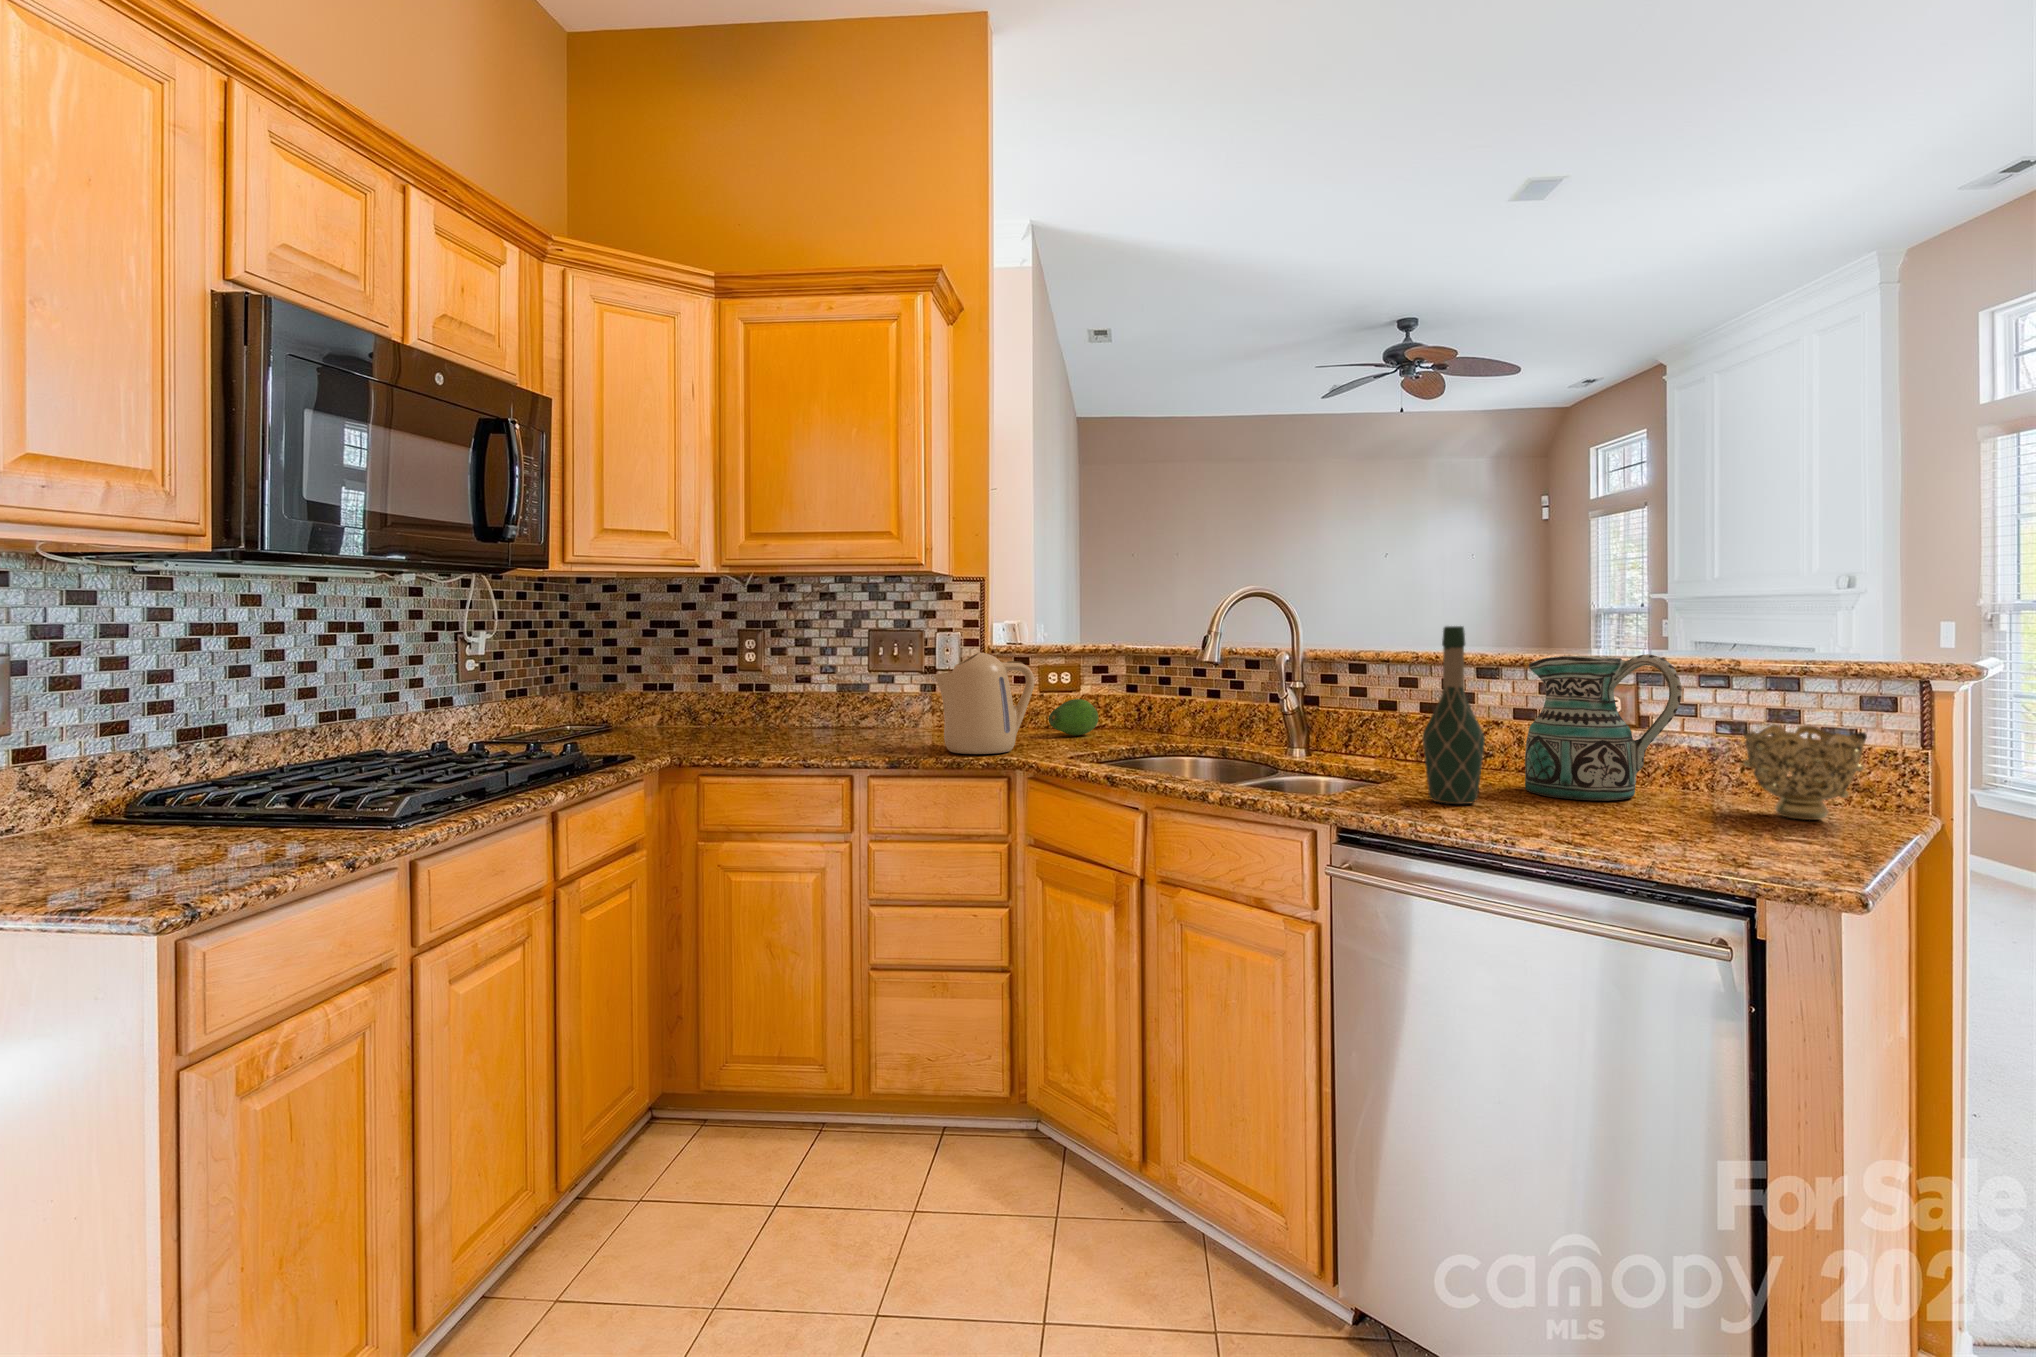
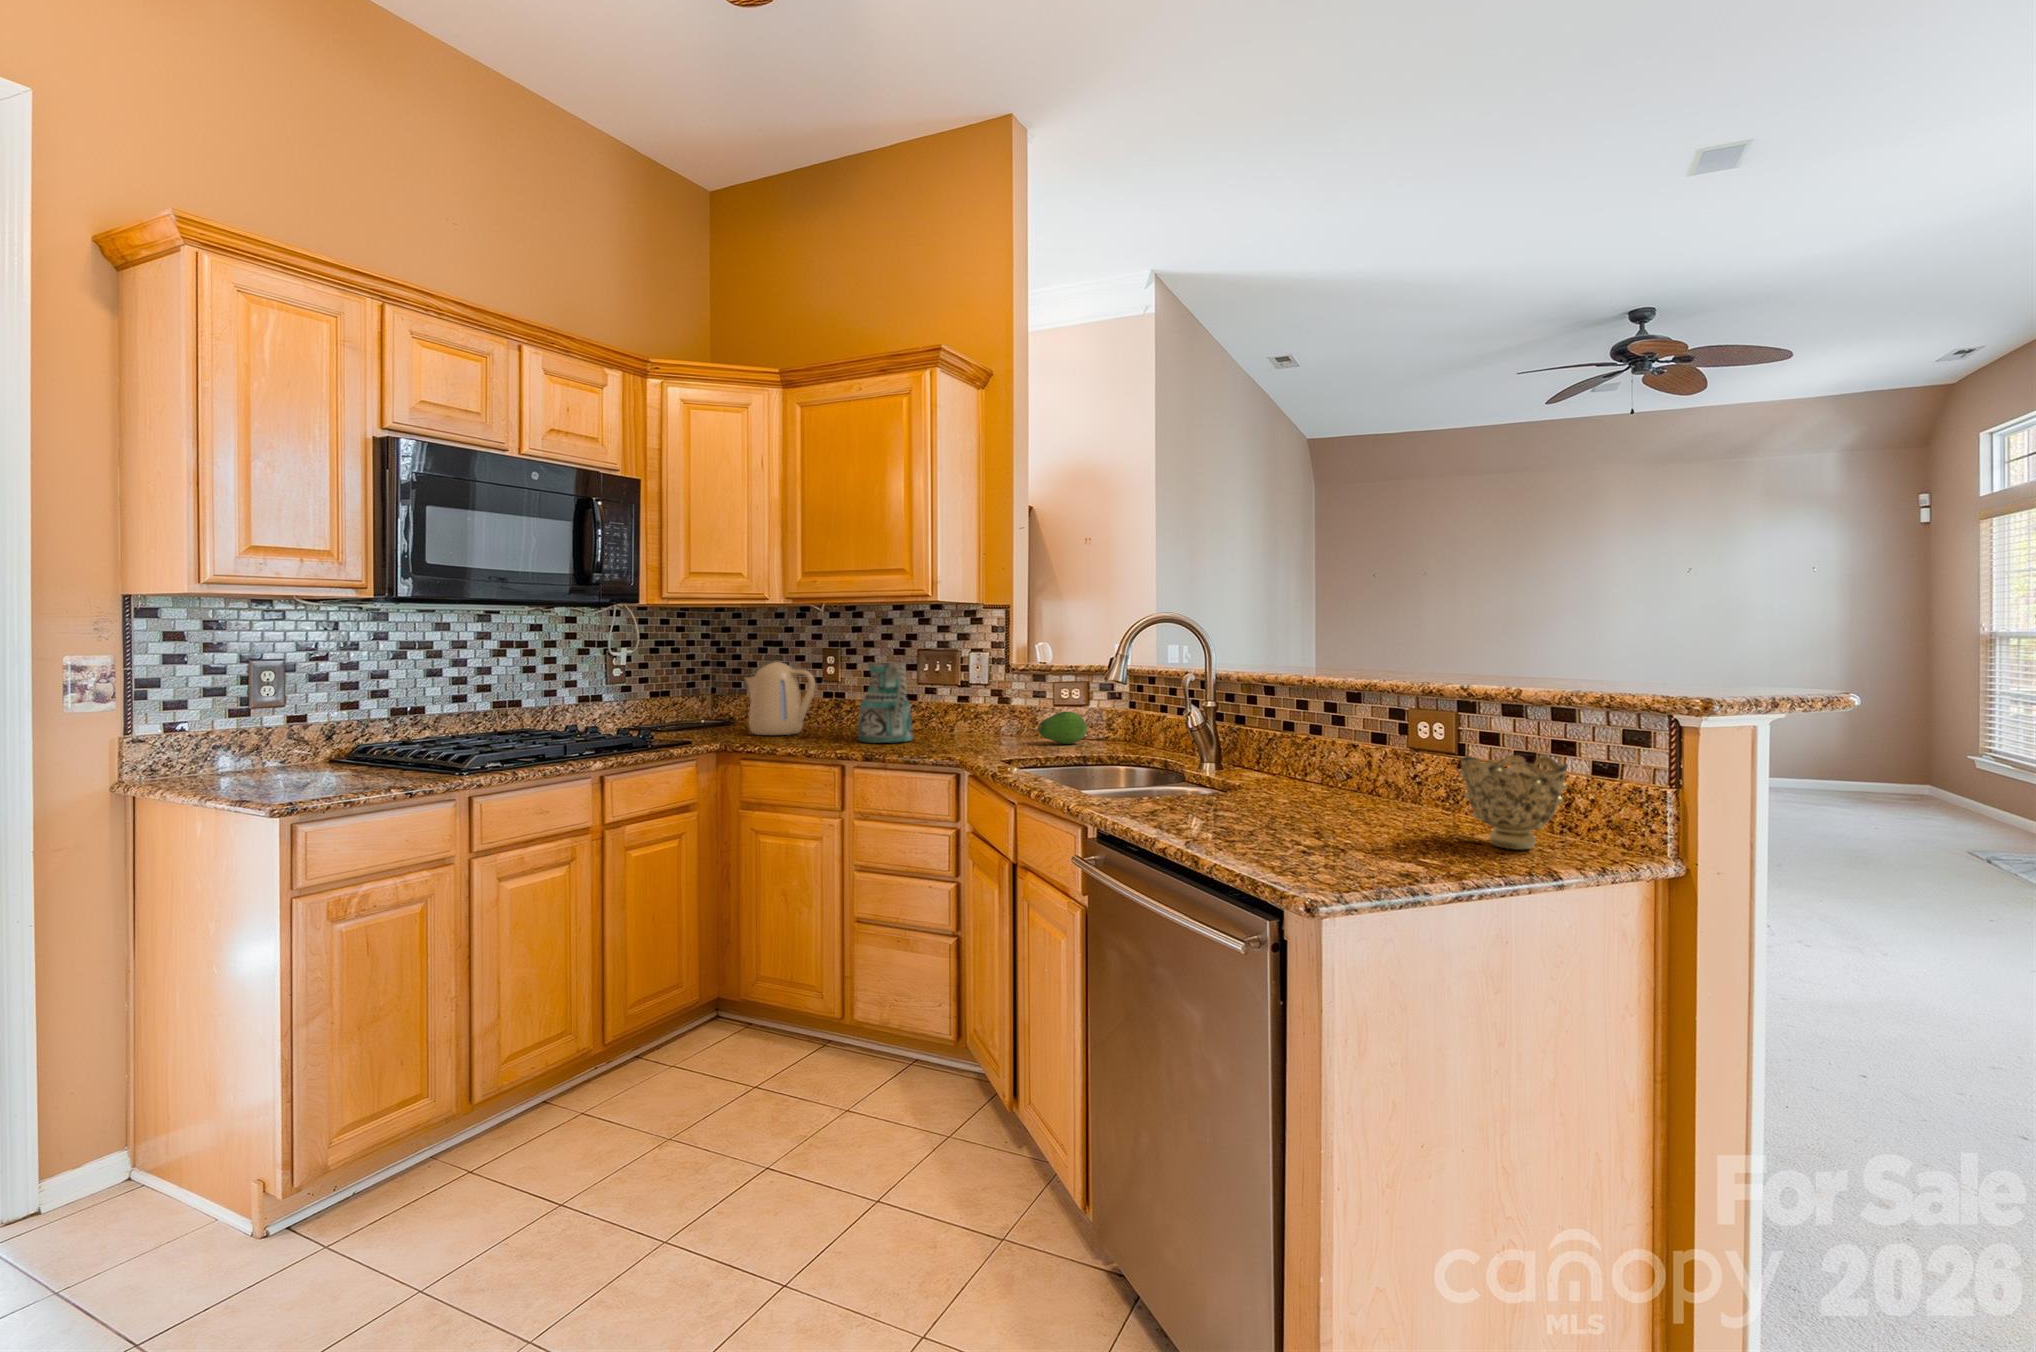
wine bottle: present [1423,626,1485,804] -> none [1189,652,1241,814]
kettle: present [933,653,1034,754] -> present [745,662,815,735]
ceramic pitcher: present [1525,654,1682,800] -> present [858,662,913,743]

